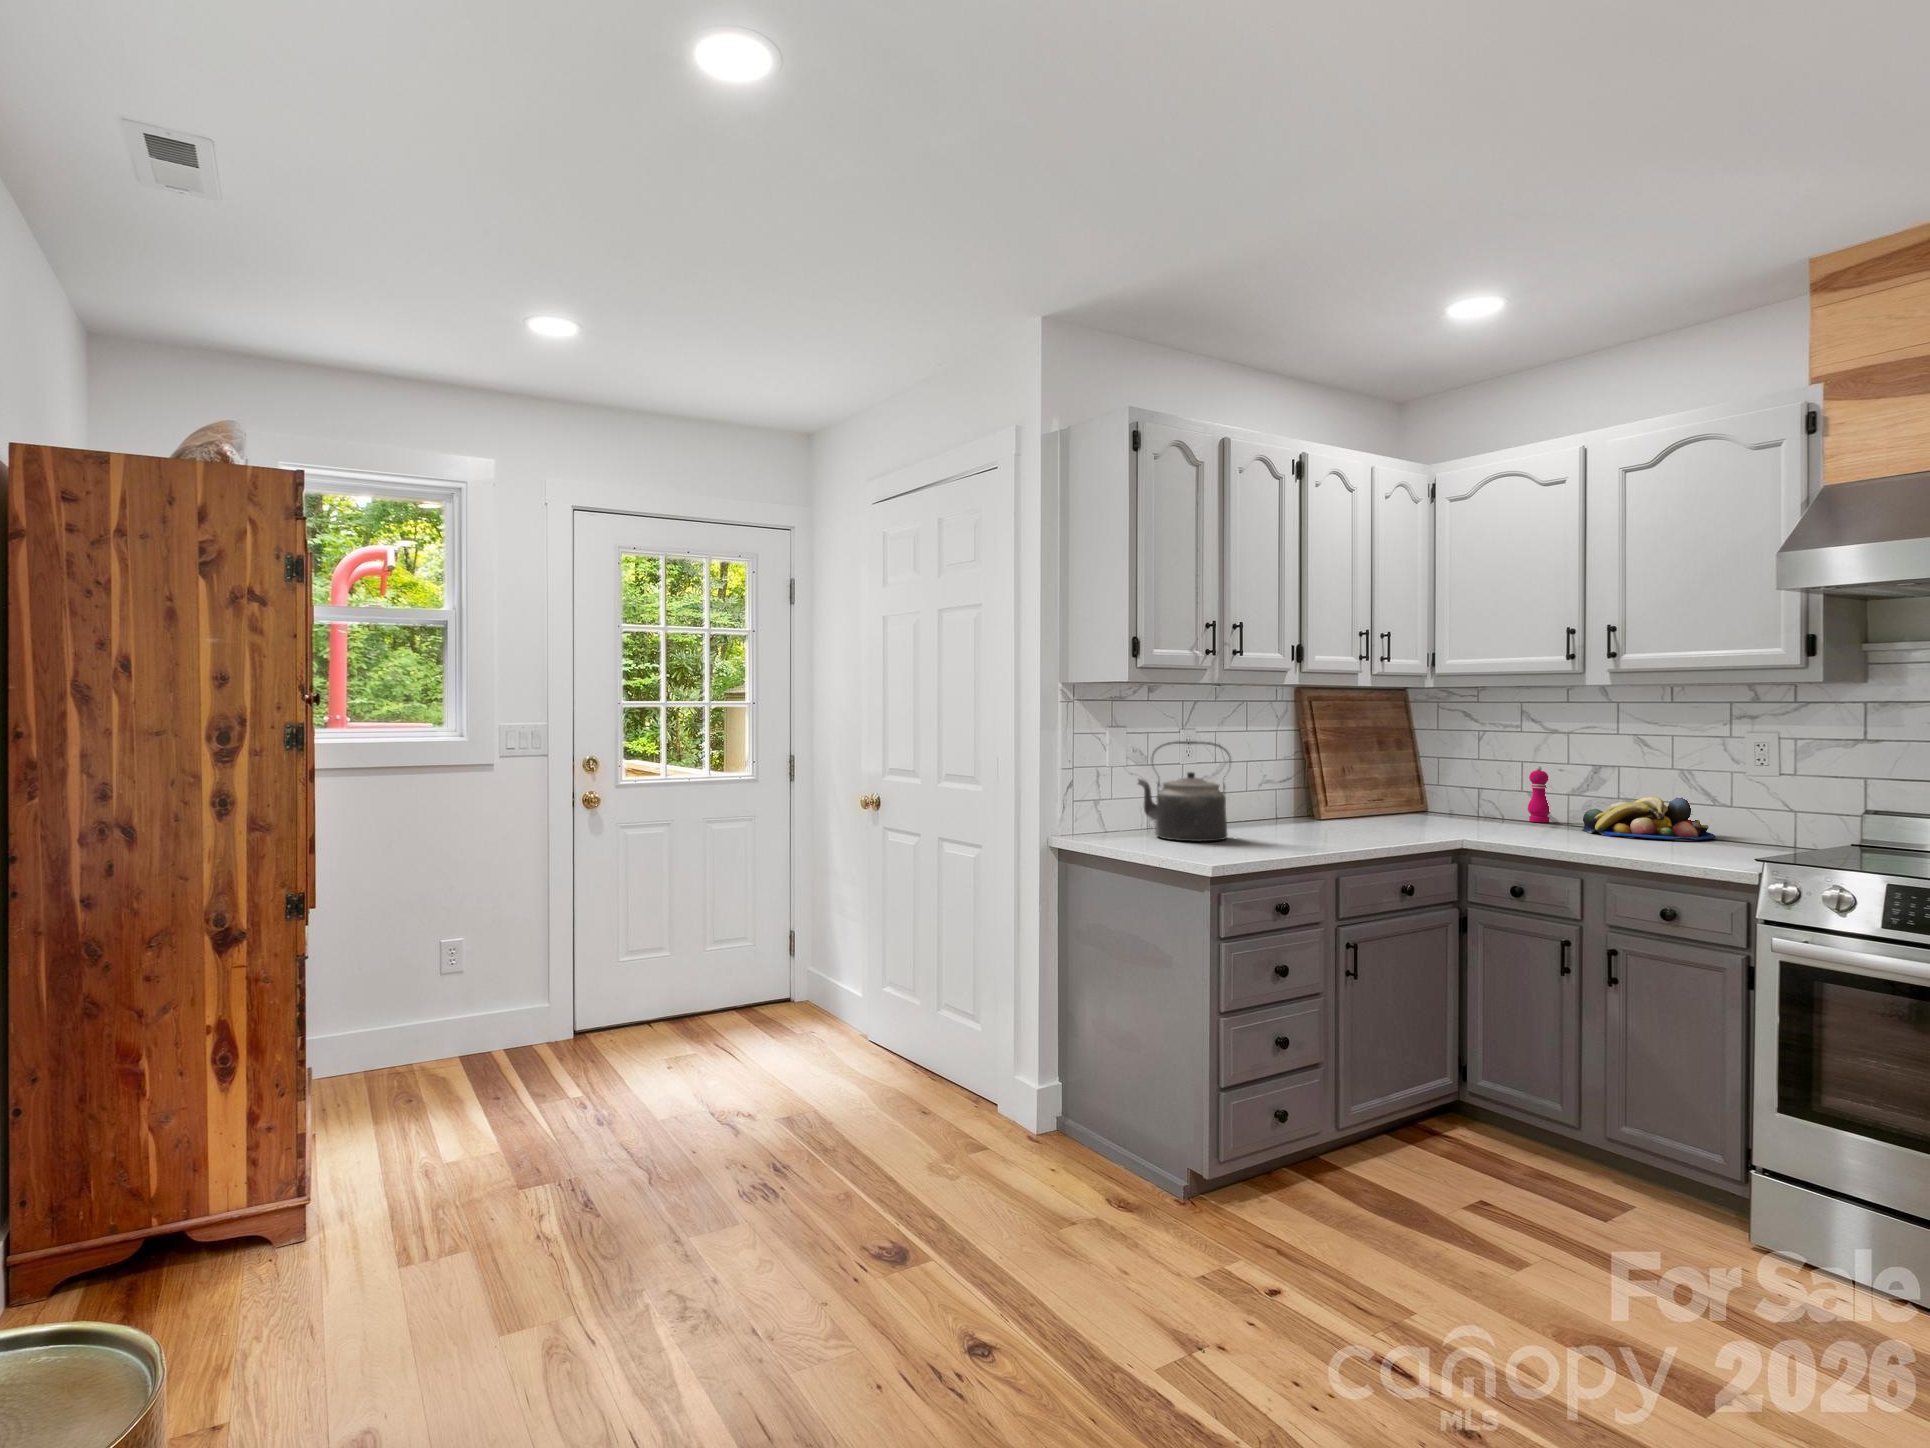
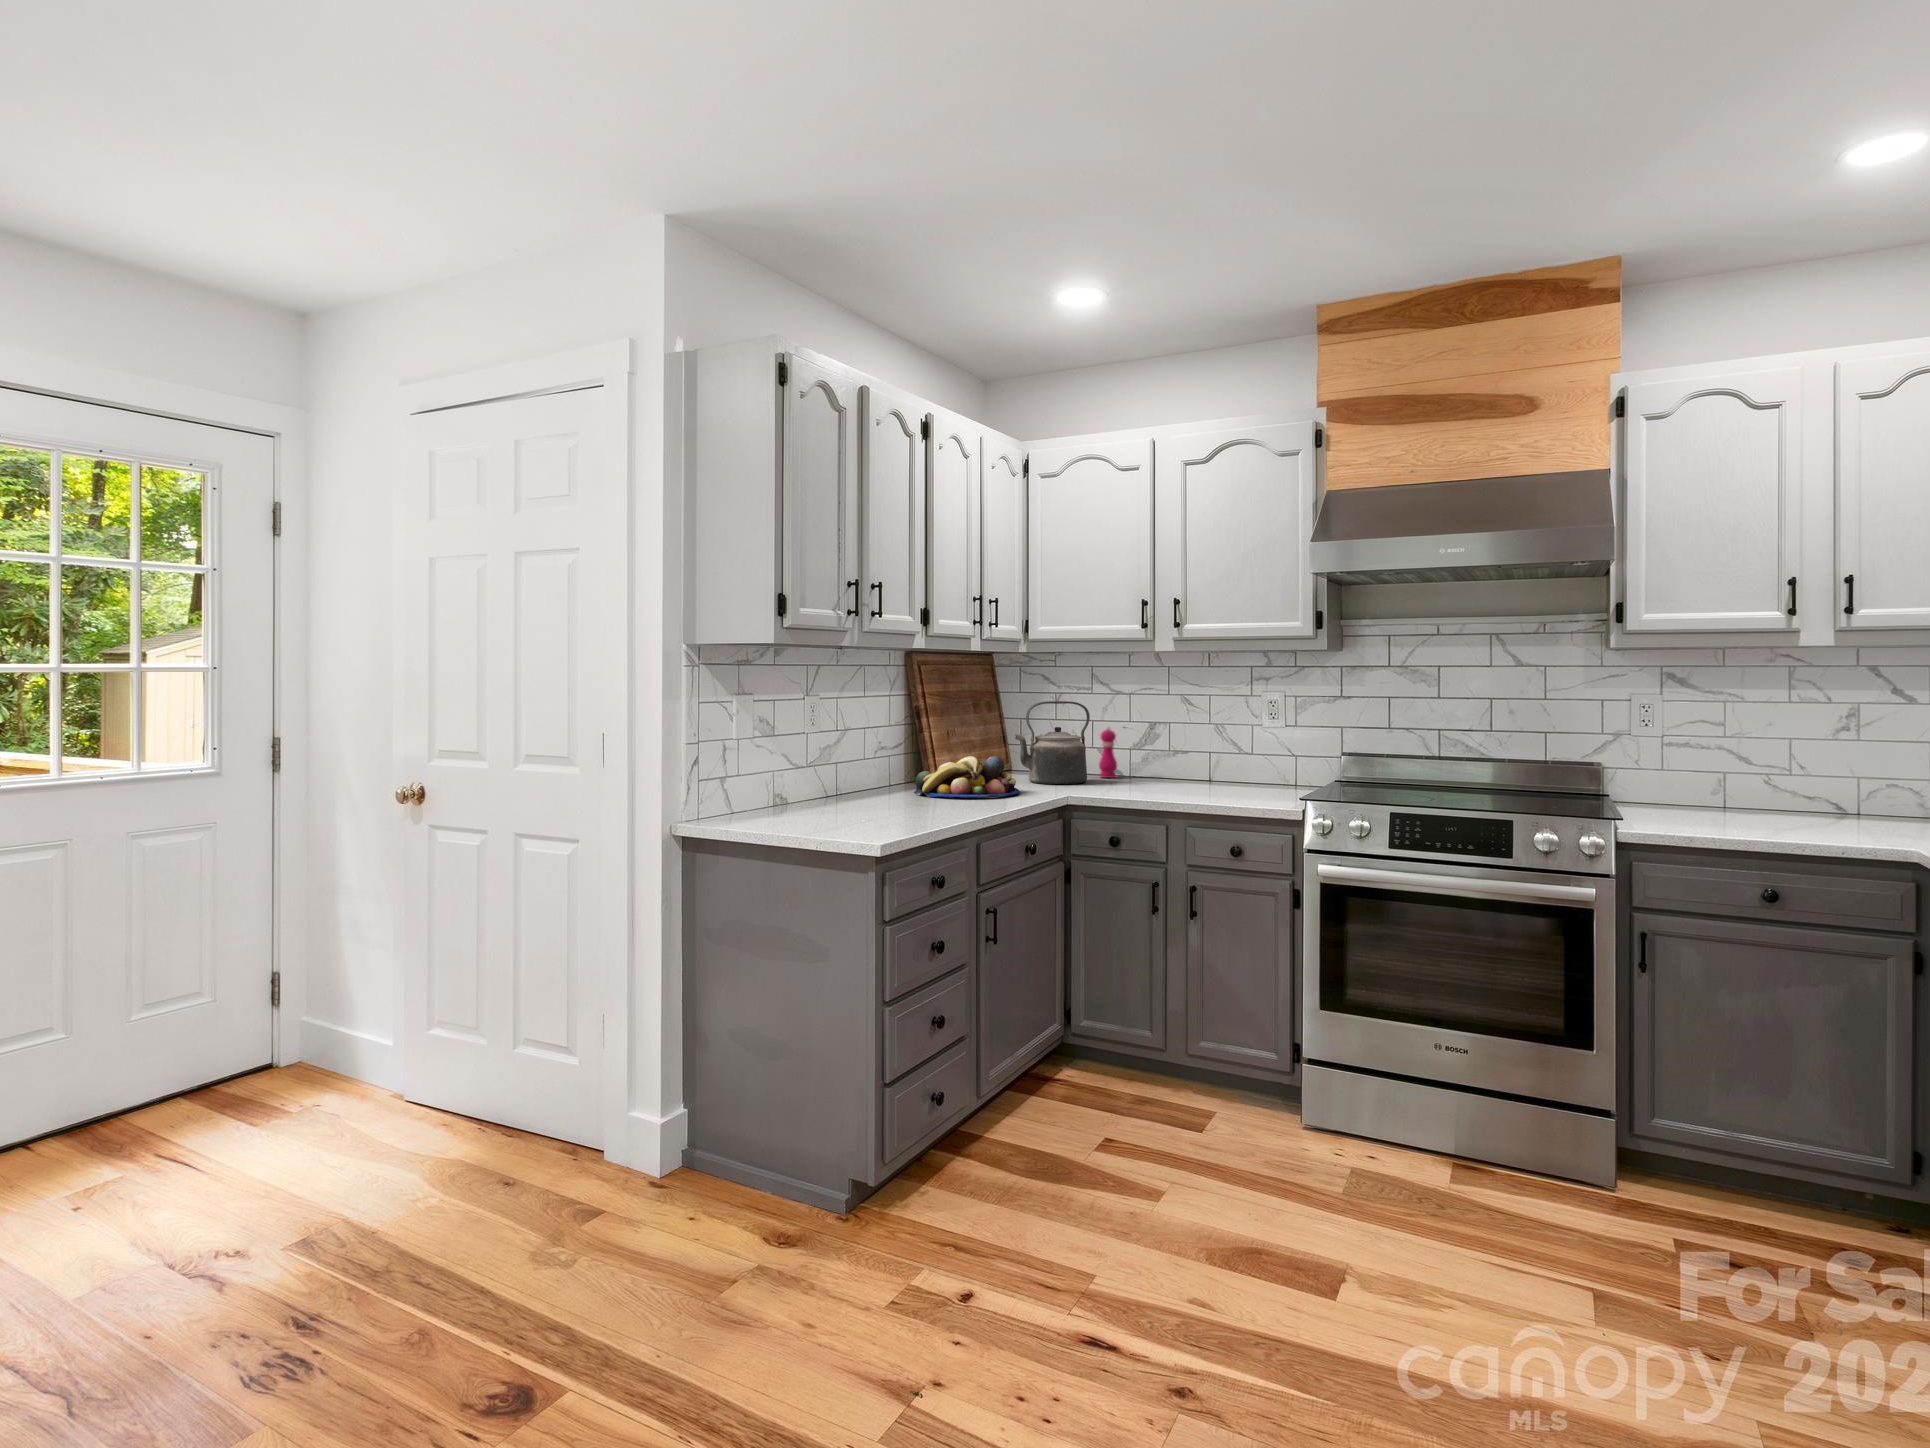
kettle: present [1138,741,1231,841] -> present [1015,701,1090,784]
fruit bowl: present [1582,796,1715,840] -> present [914,756,1020,798]

